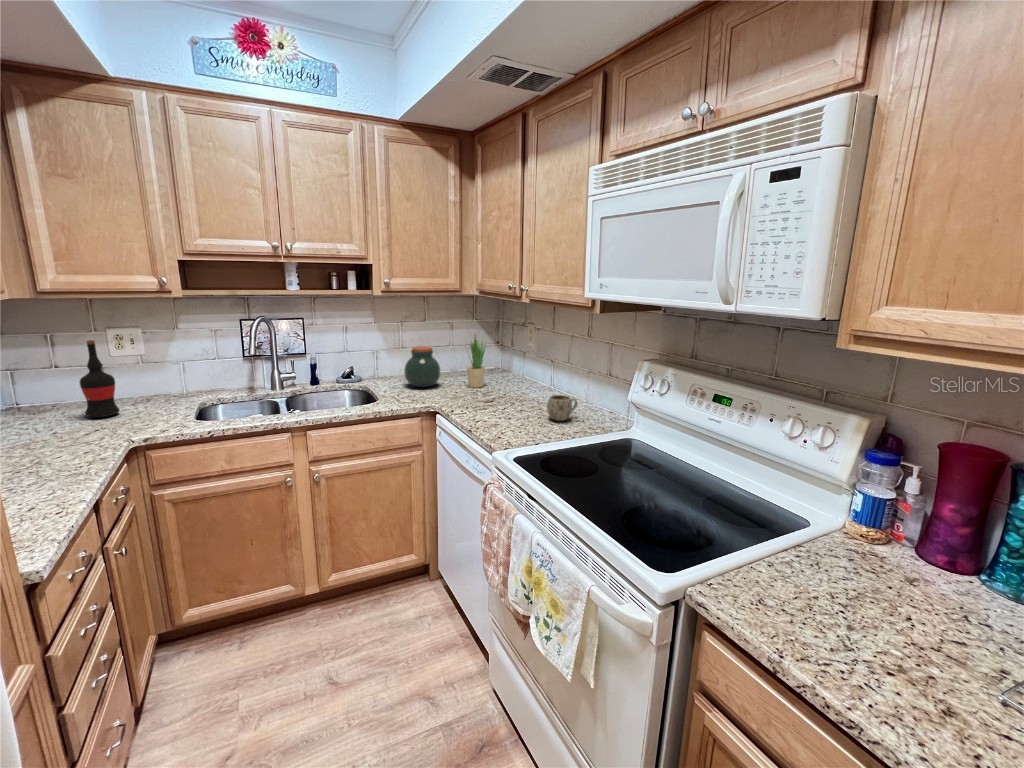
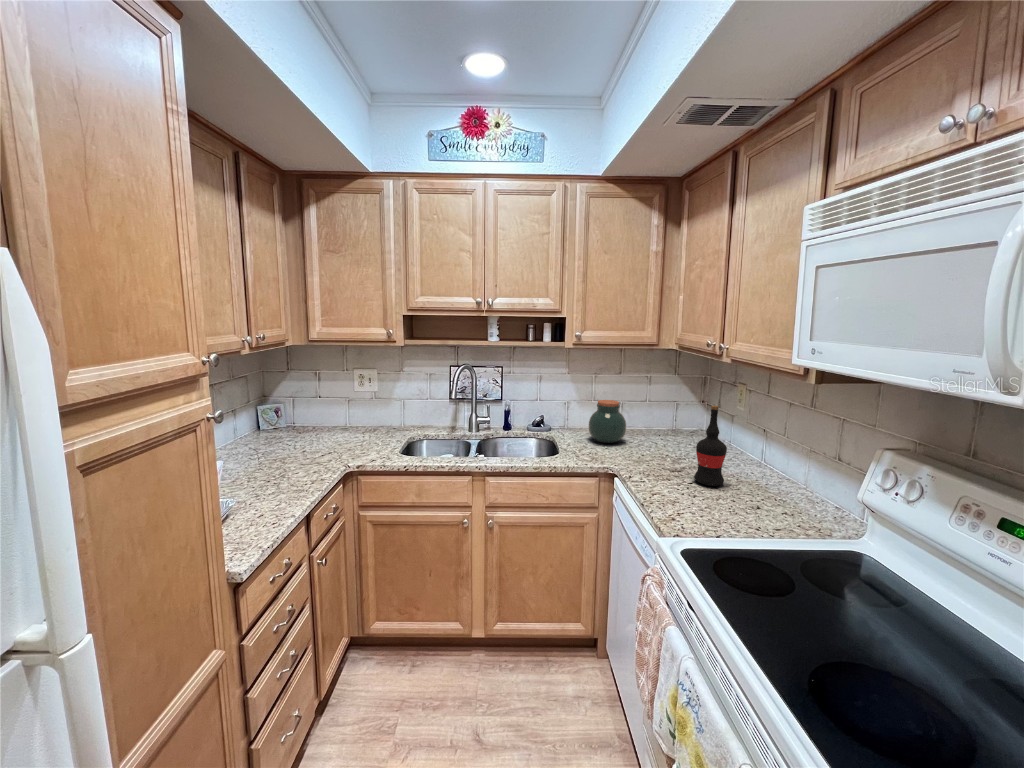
potted plant: present [467,335,486,388] -> none [656,390,681,450]
wine bottle: present [80,340,120,418] -> present [694,406,727,486]
mug: present [547,395,578,421] -> none [749,477,794,512]

